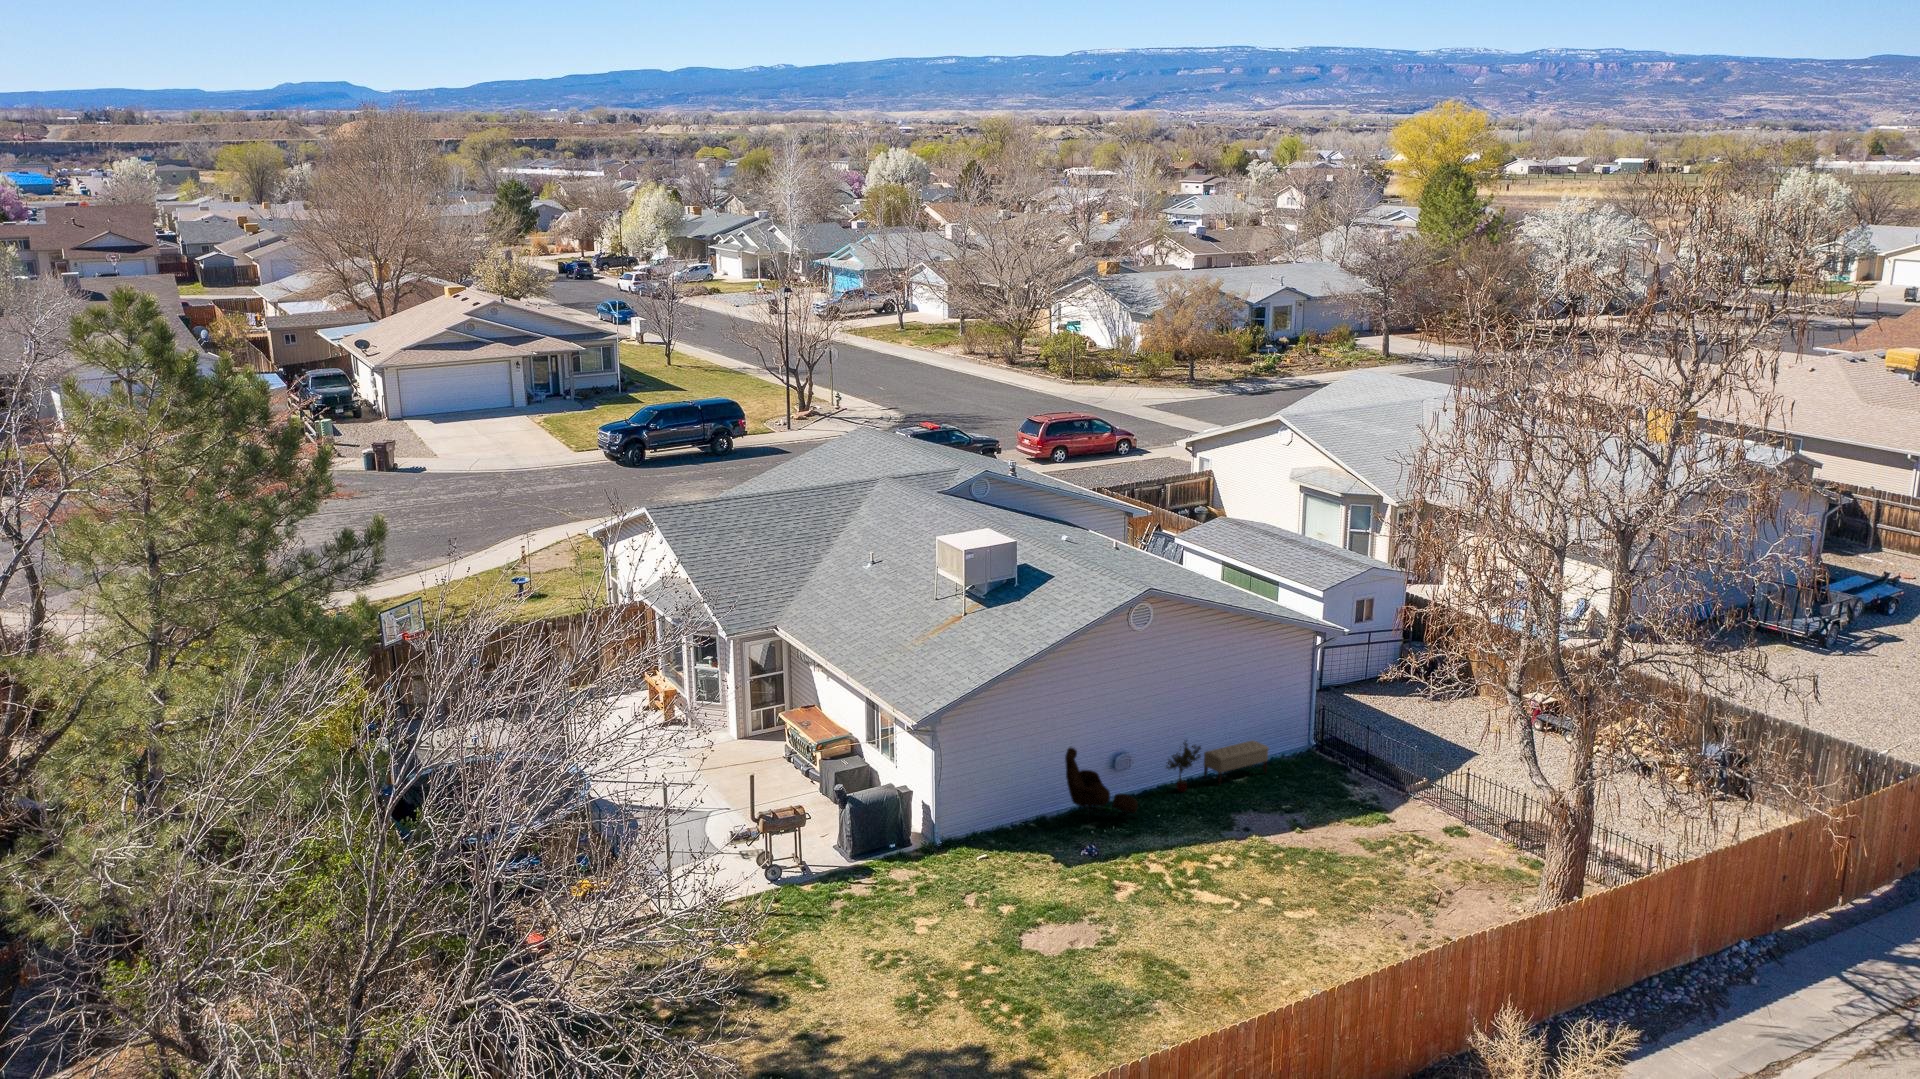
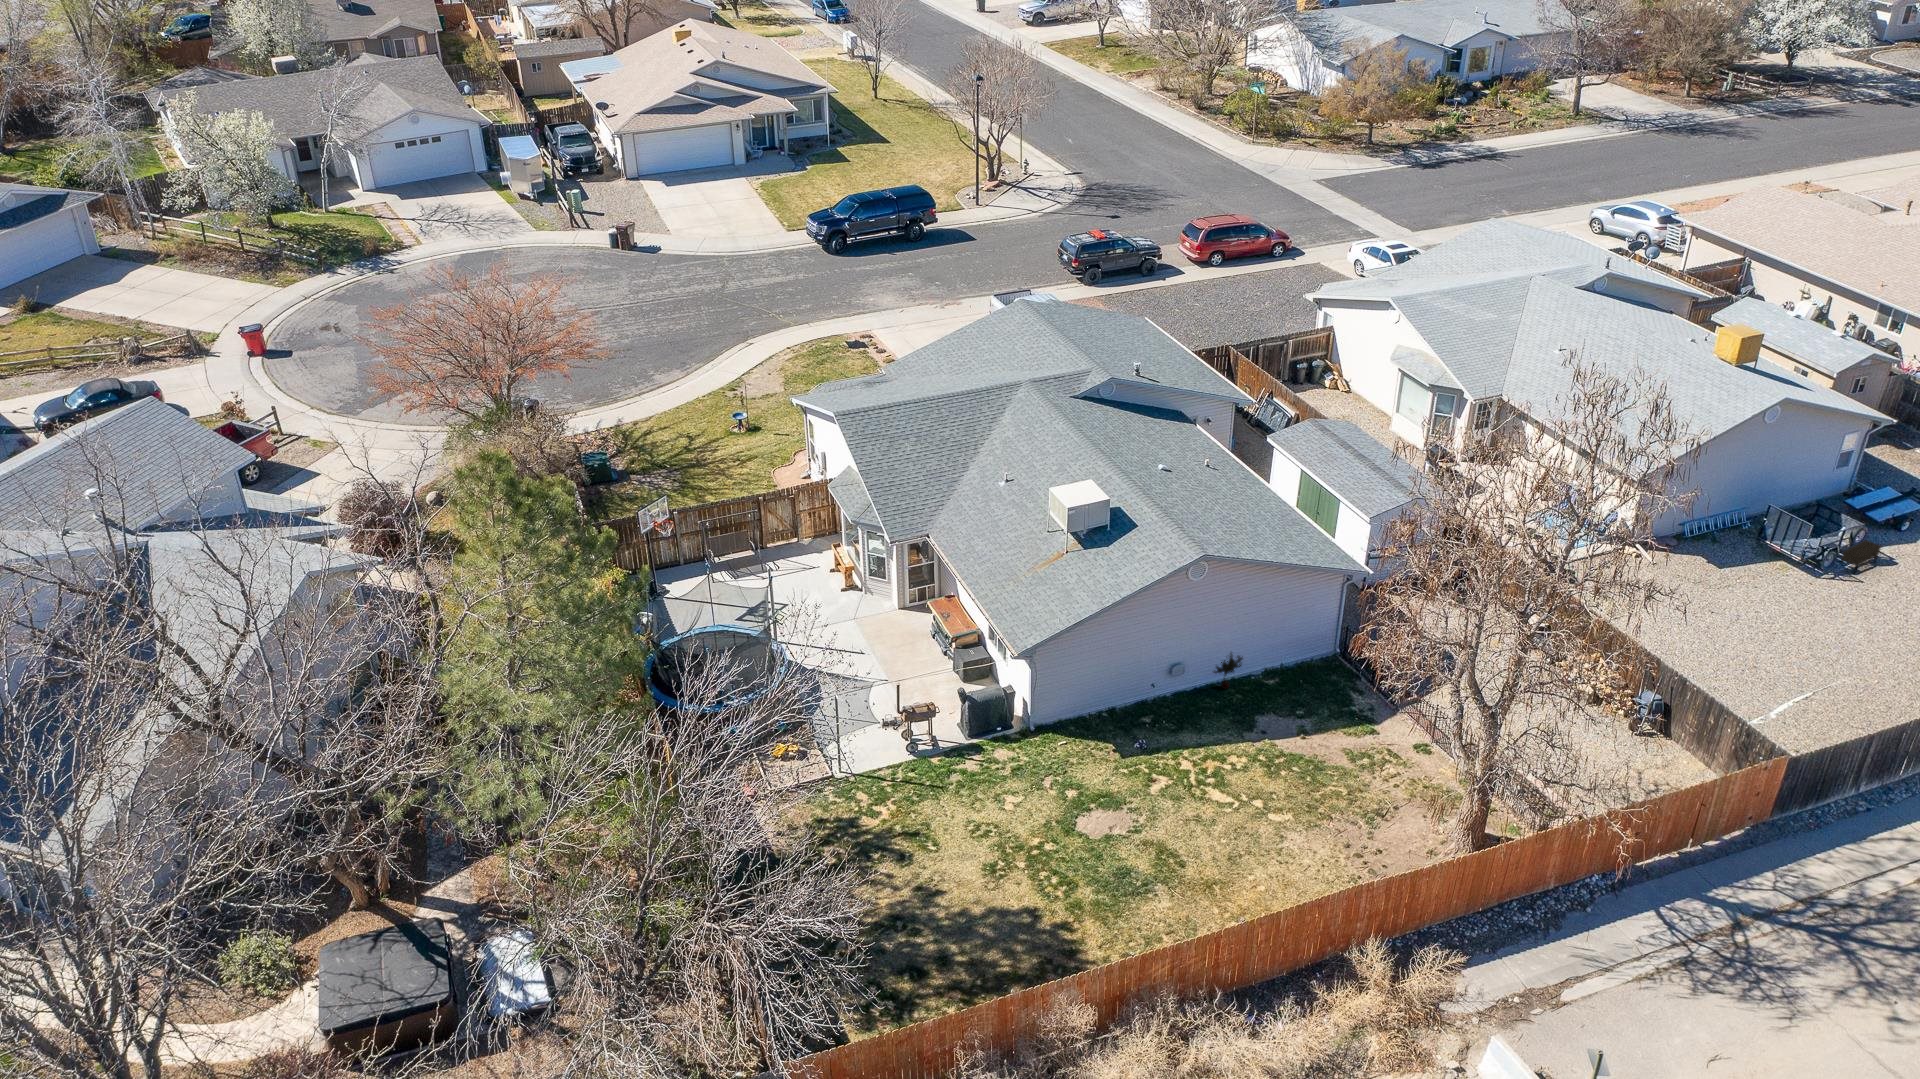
bench: present [1204,740,1269,785] -> present [1841,540,1881,573]
lounge chair: present [1065,748,1138,822] -> none [1133,657,1186,718]

